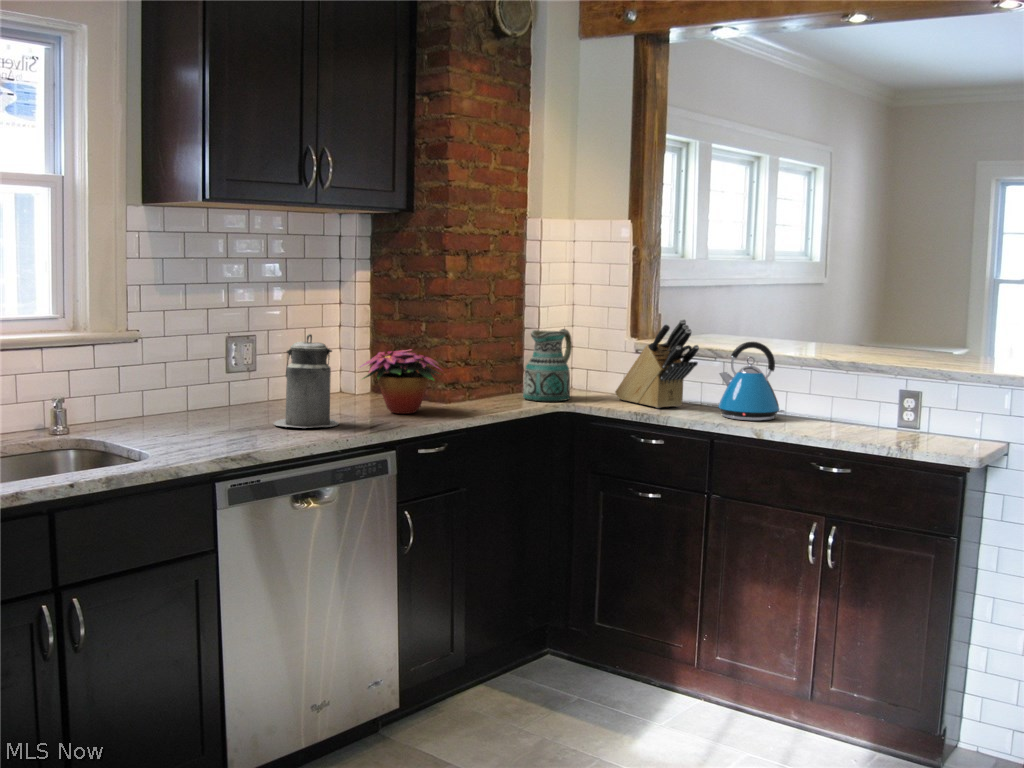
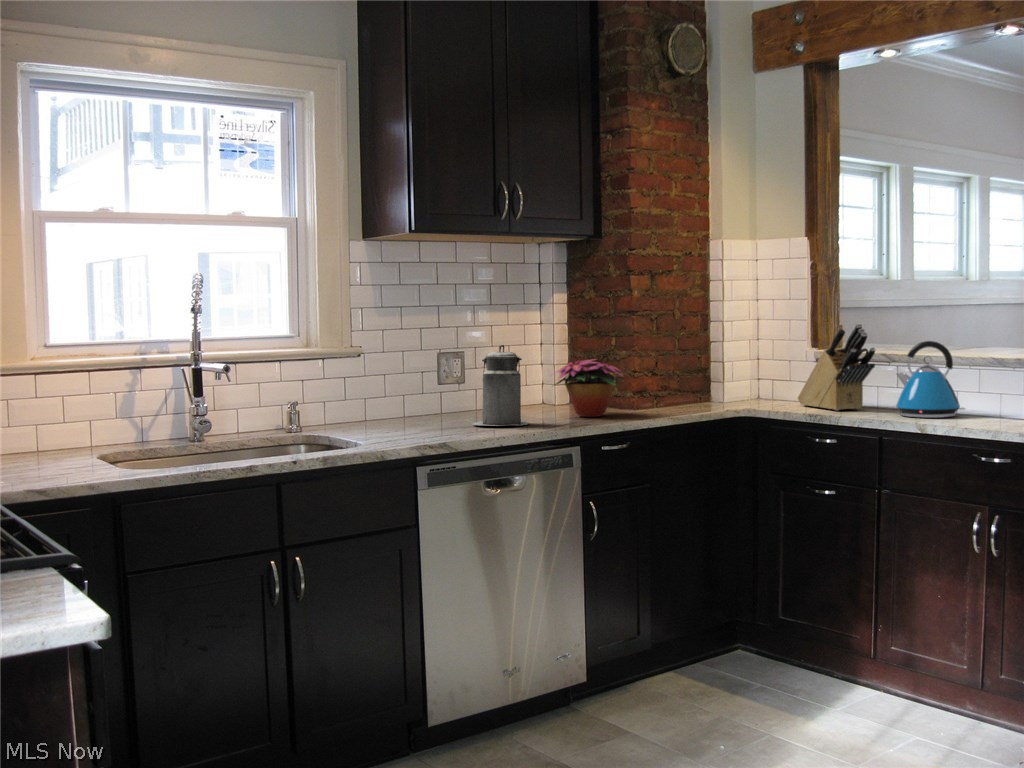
ceramic pitcher: present [523,329,572,401] -> none [707,340,755,407]

